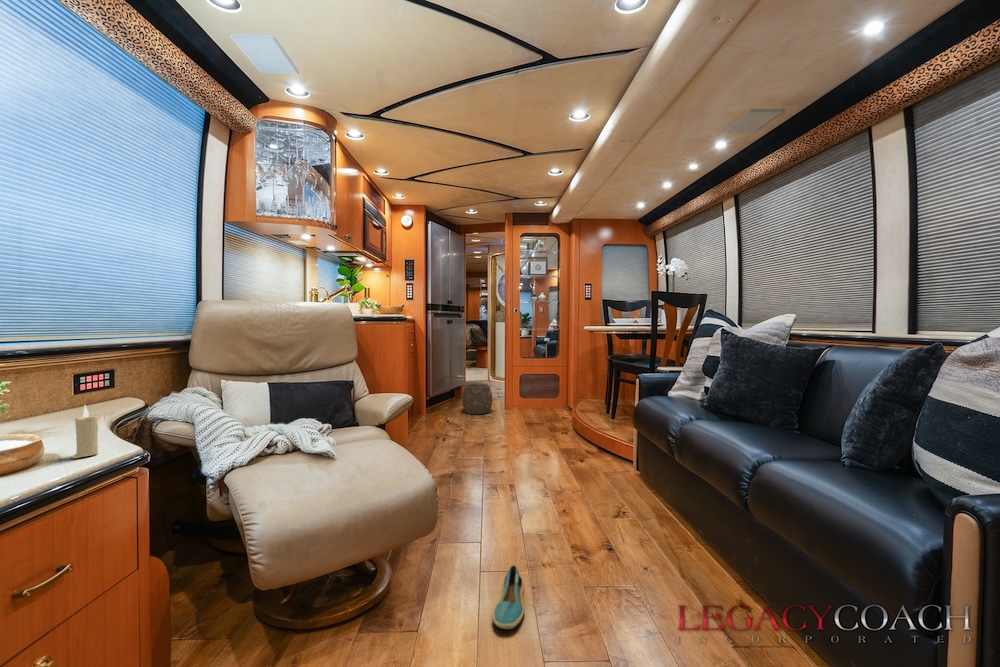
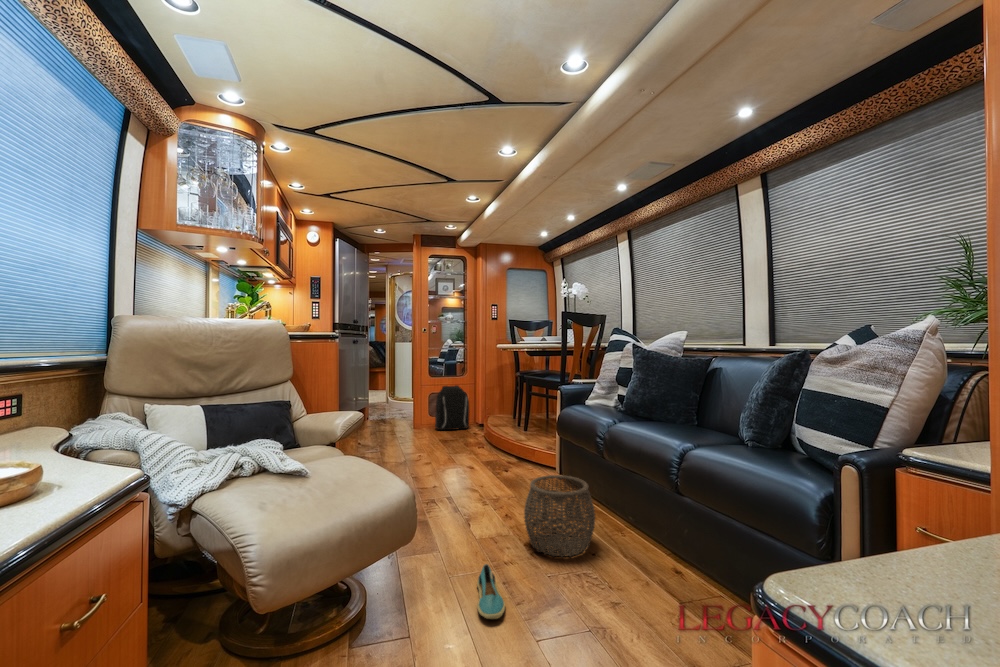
backpack: none [522,366,557,411] -> present [435,385,469,430]
woven basket: present [462,384,493,414] -> present [524,475,595,557]
candle: present [73,405,98,458] -> none [75,423,102,482]

